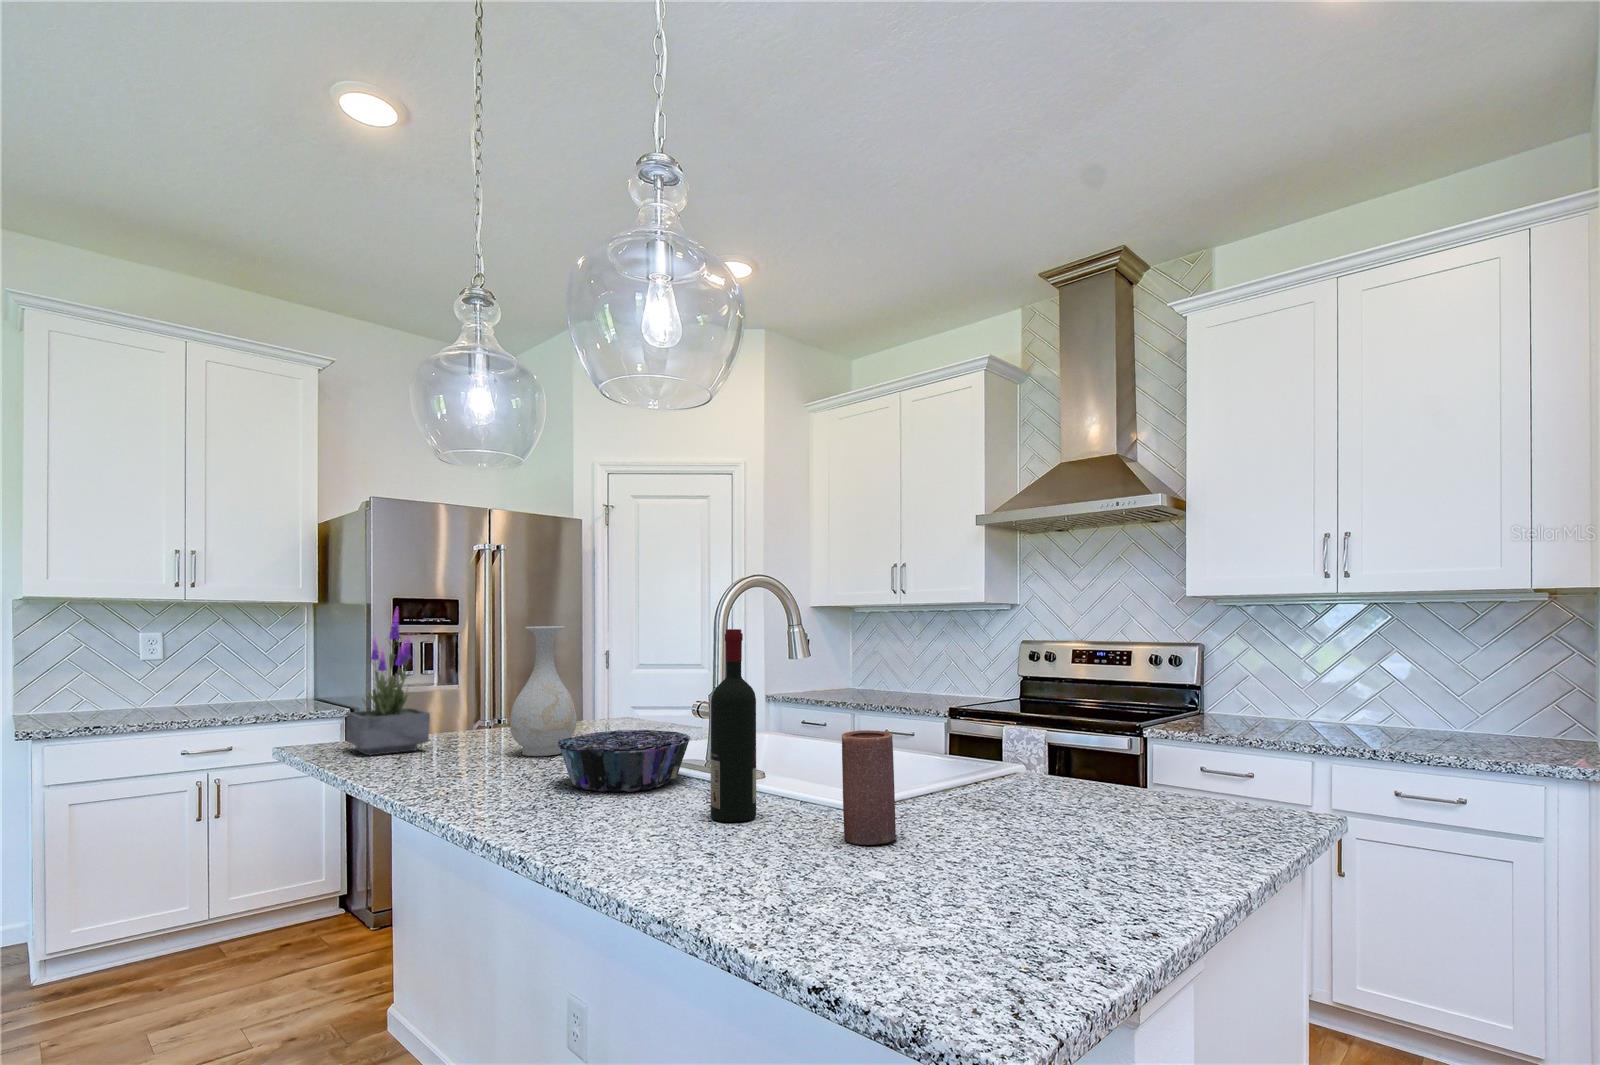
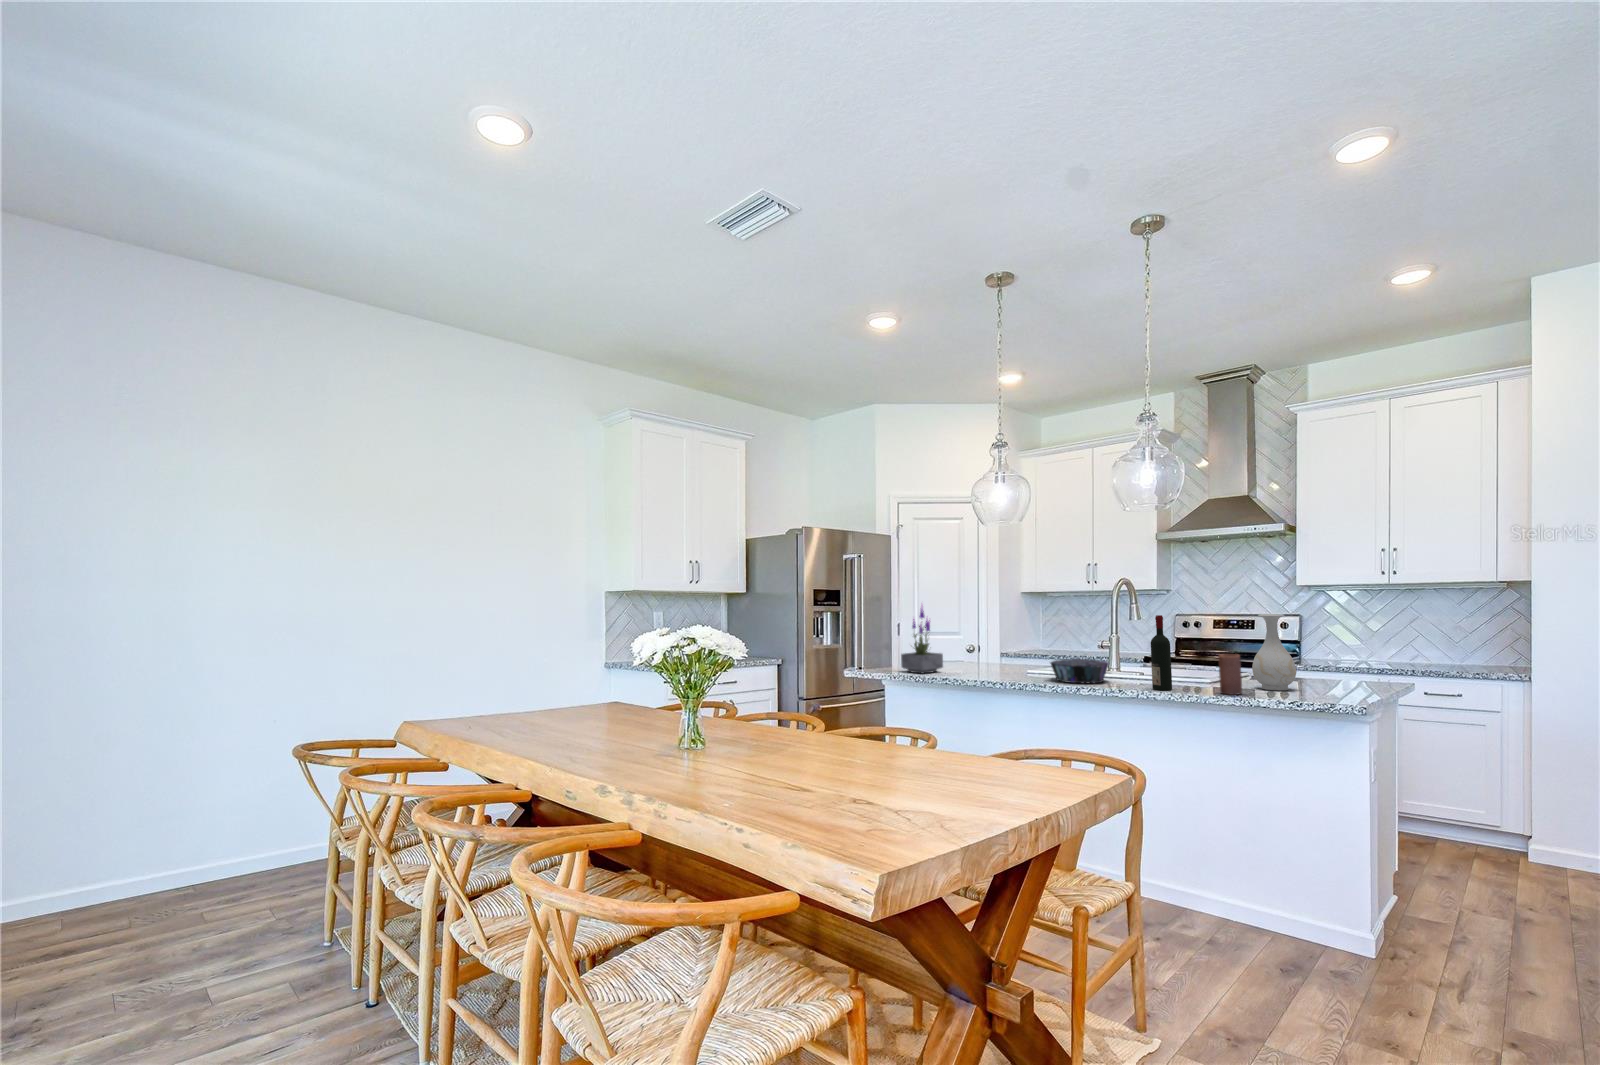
vase: present [510,626,577,756] -> present [1252,614,1296,690]

